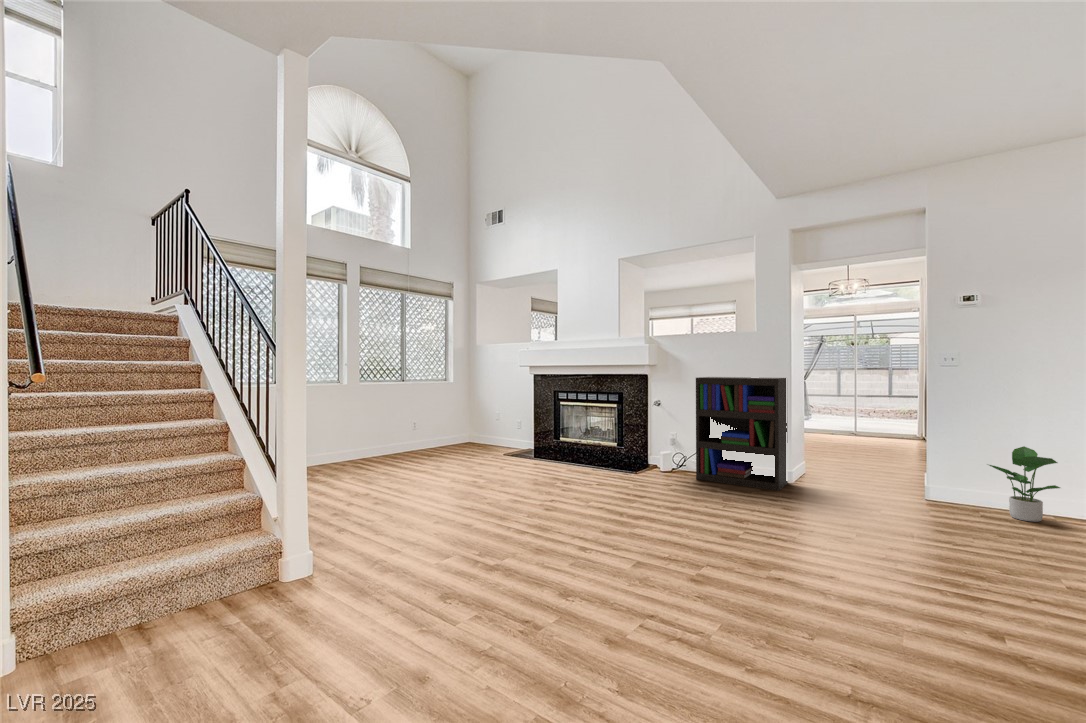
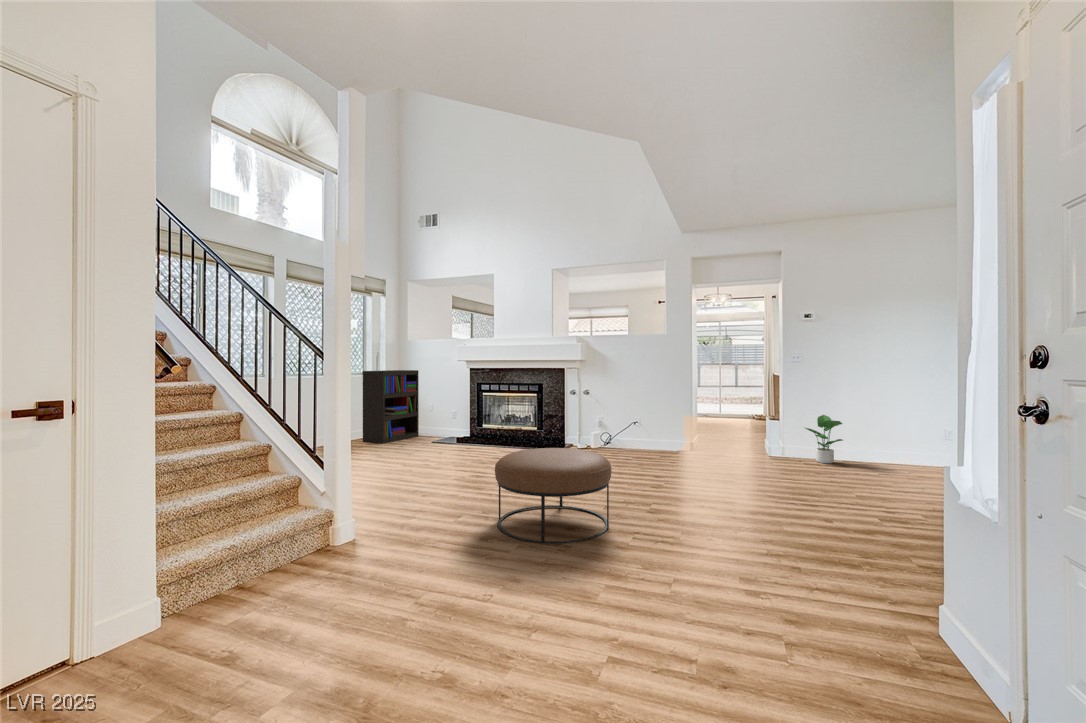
bookshelf: present [696,377,788,491] -> present [363,370,419,444]
ottoman: none [470,479,623,620] -> present [495,448,611,544]

